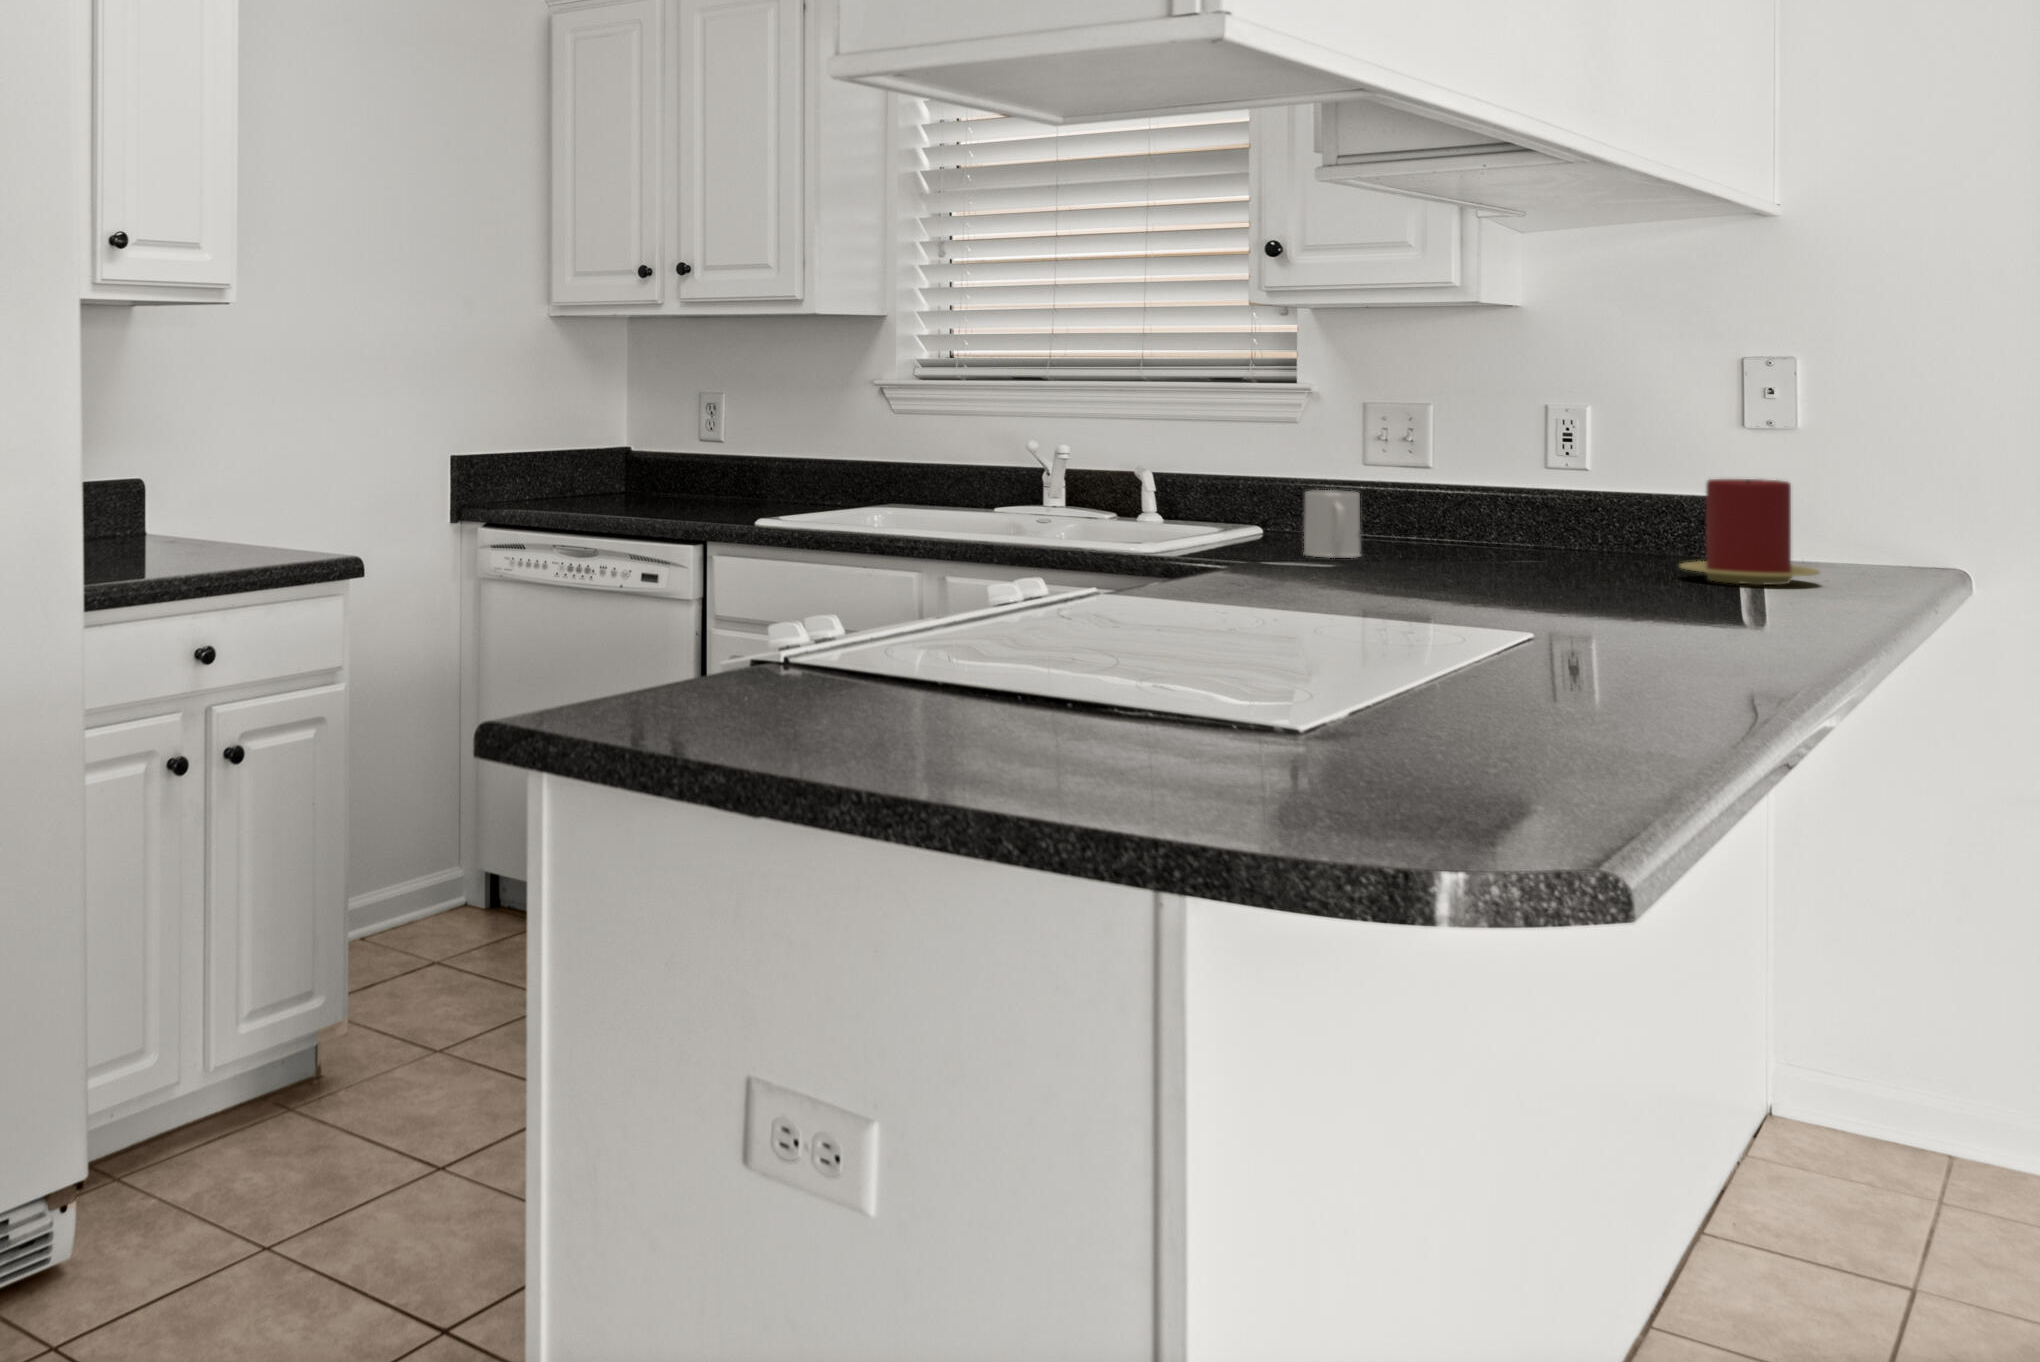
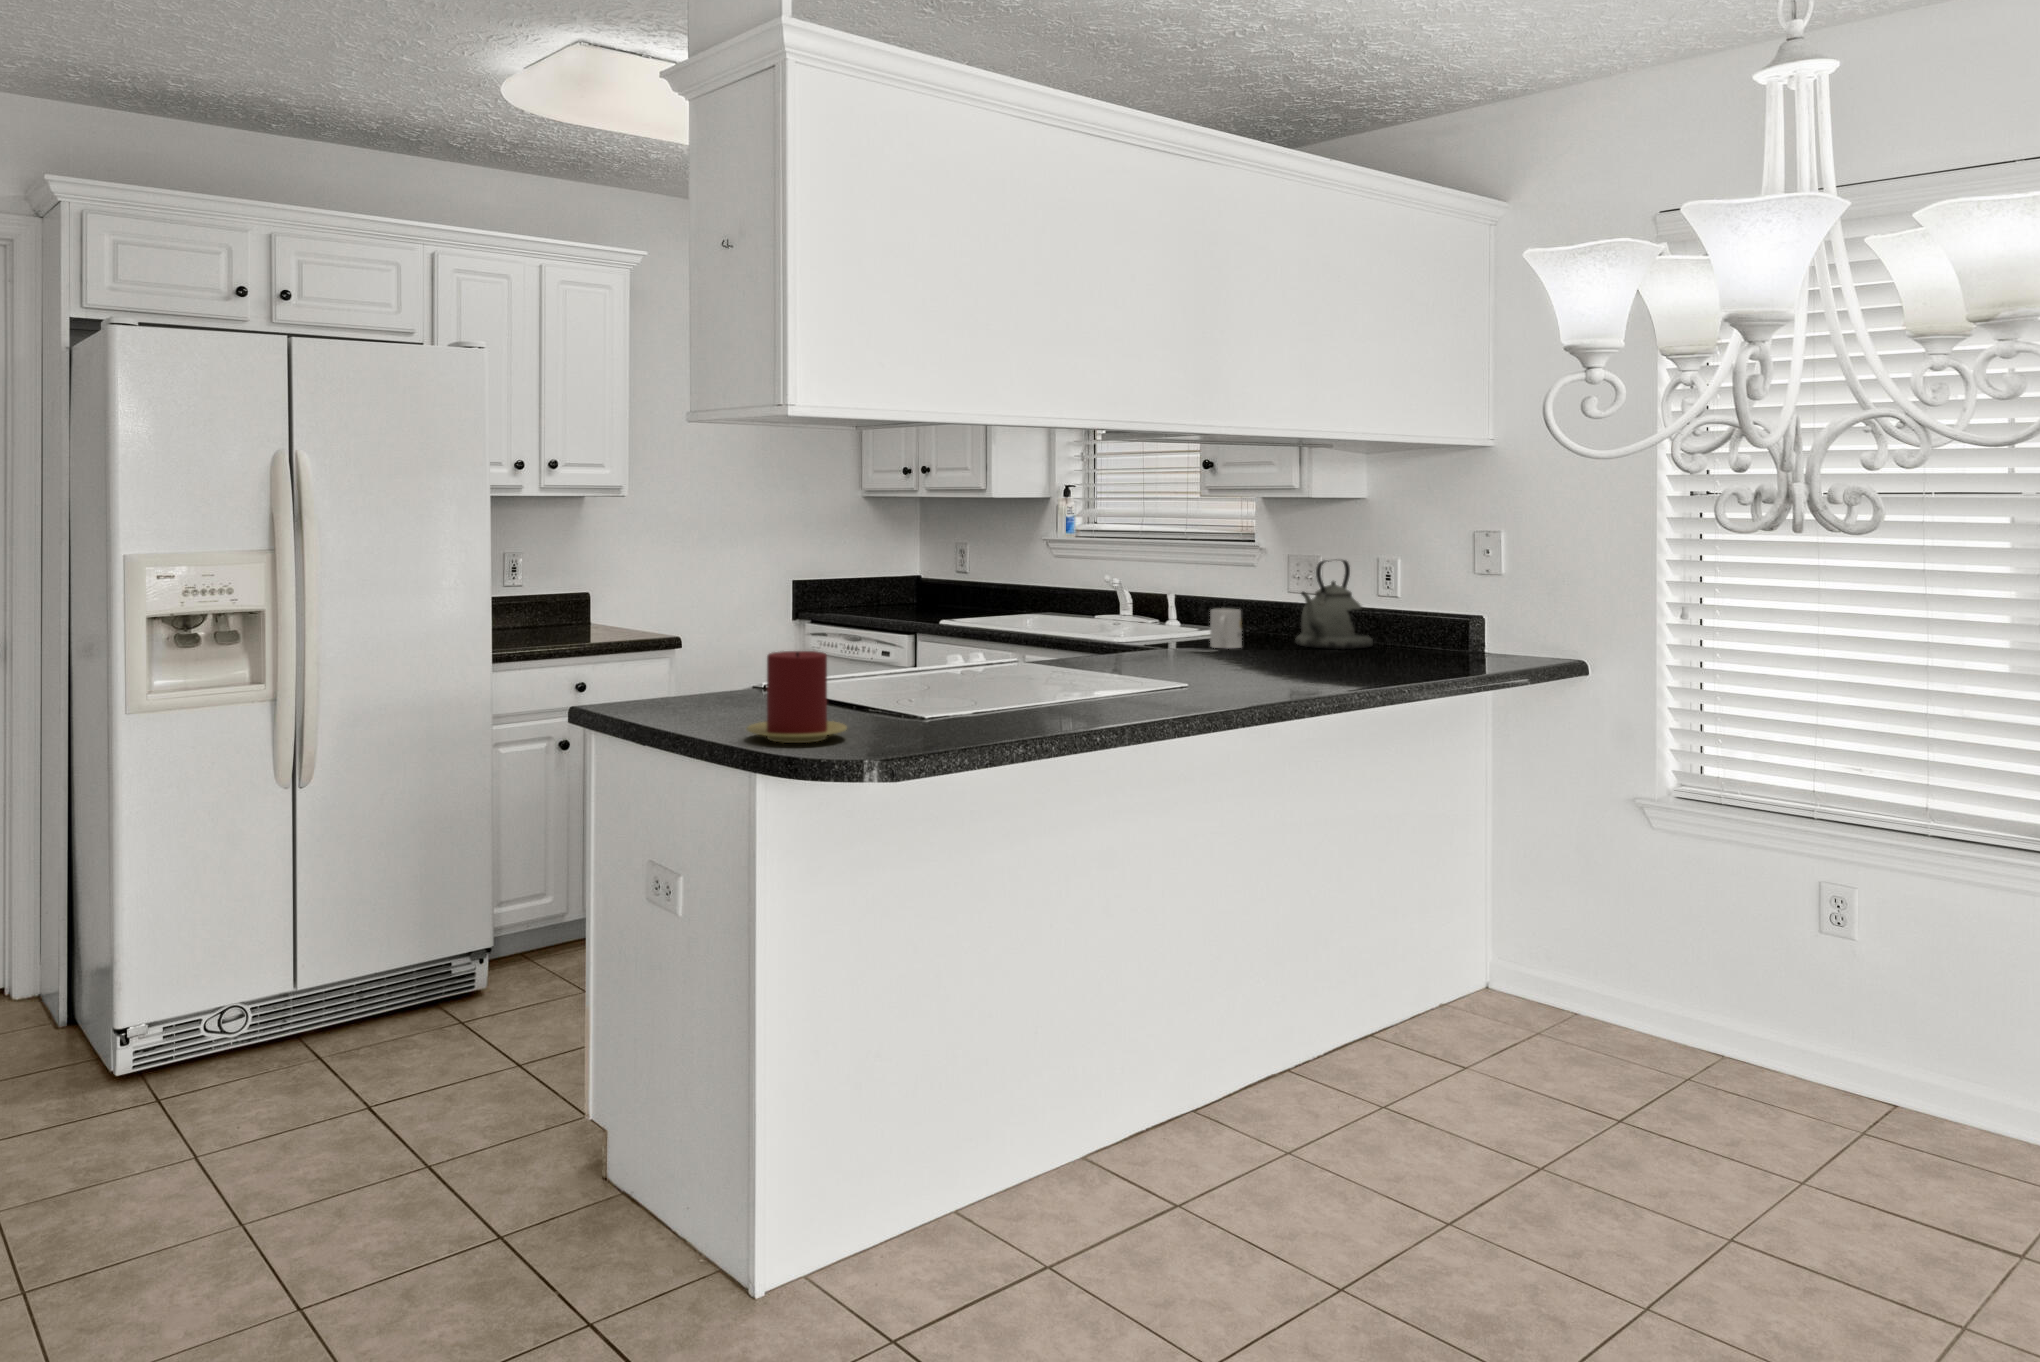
kettle: none [1417,407,1555,555] -> present [1296,560,1373,649]
candle: present [1680,479,1819,585] -> present [747,651,847,743]

